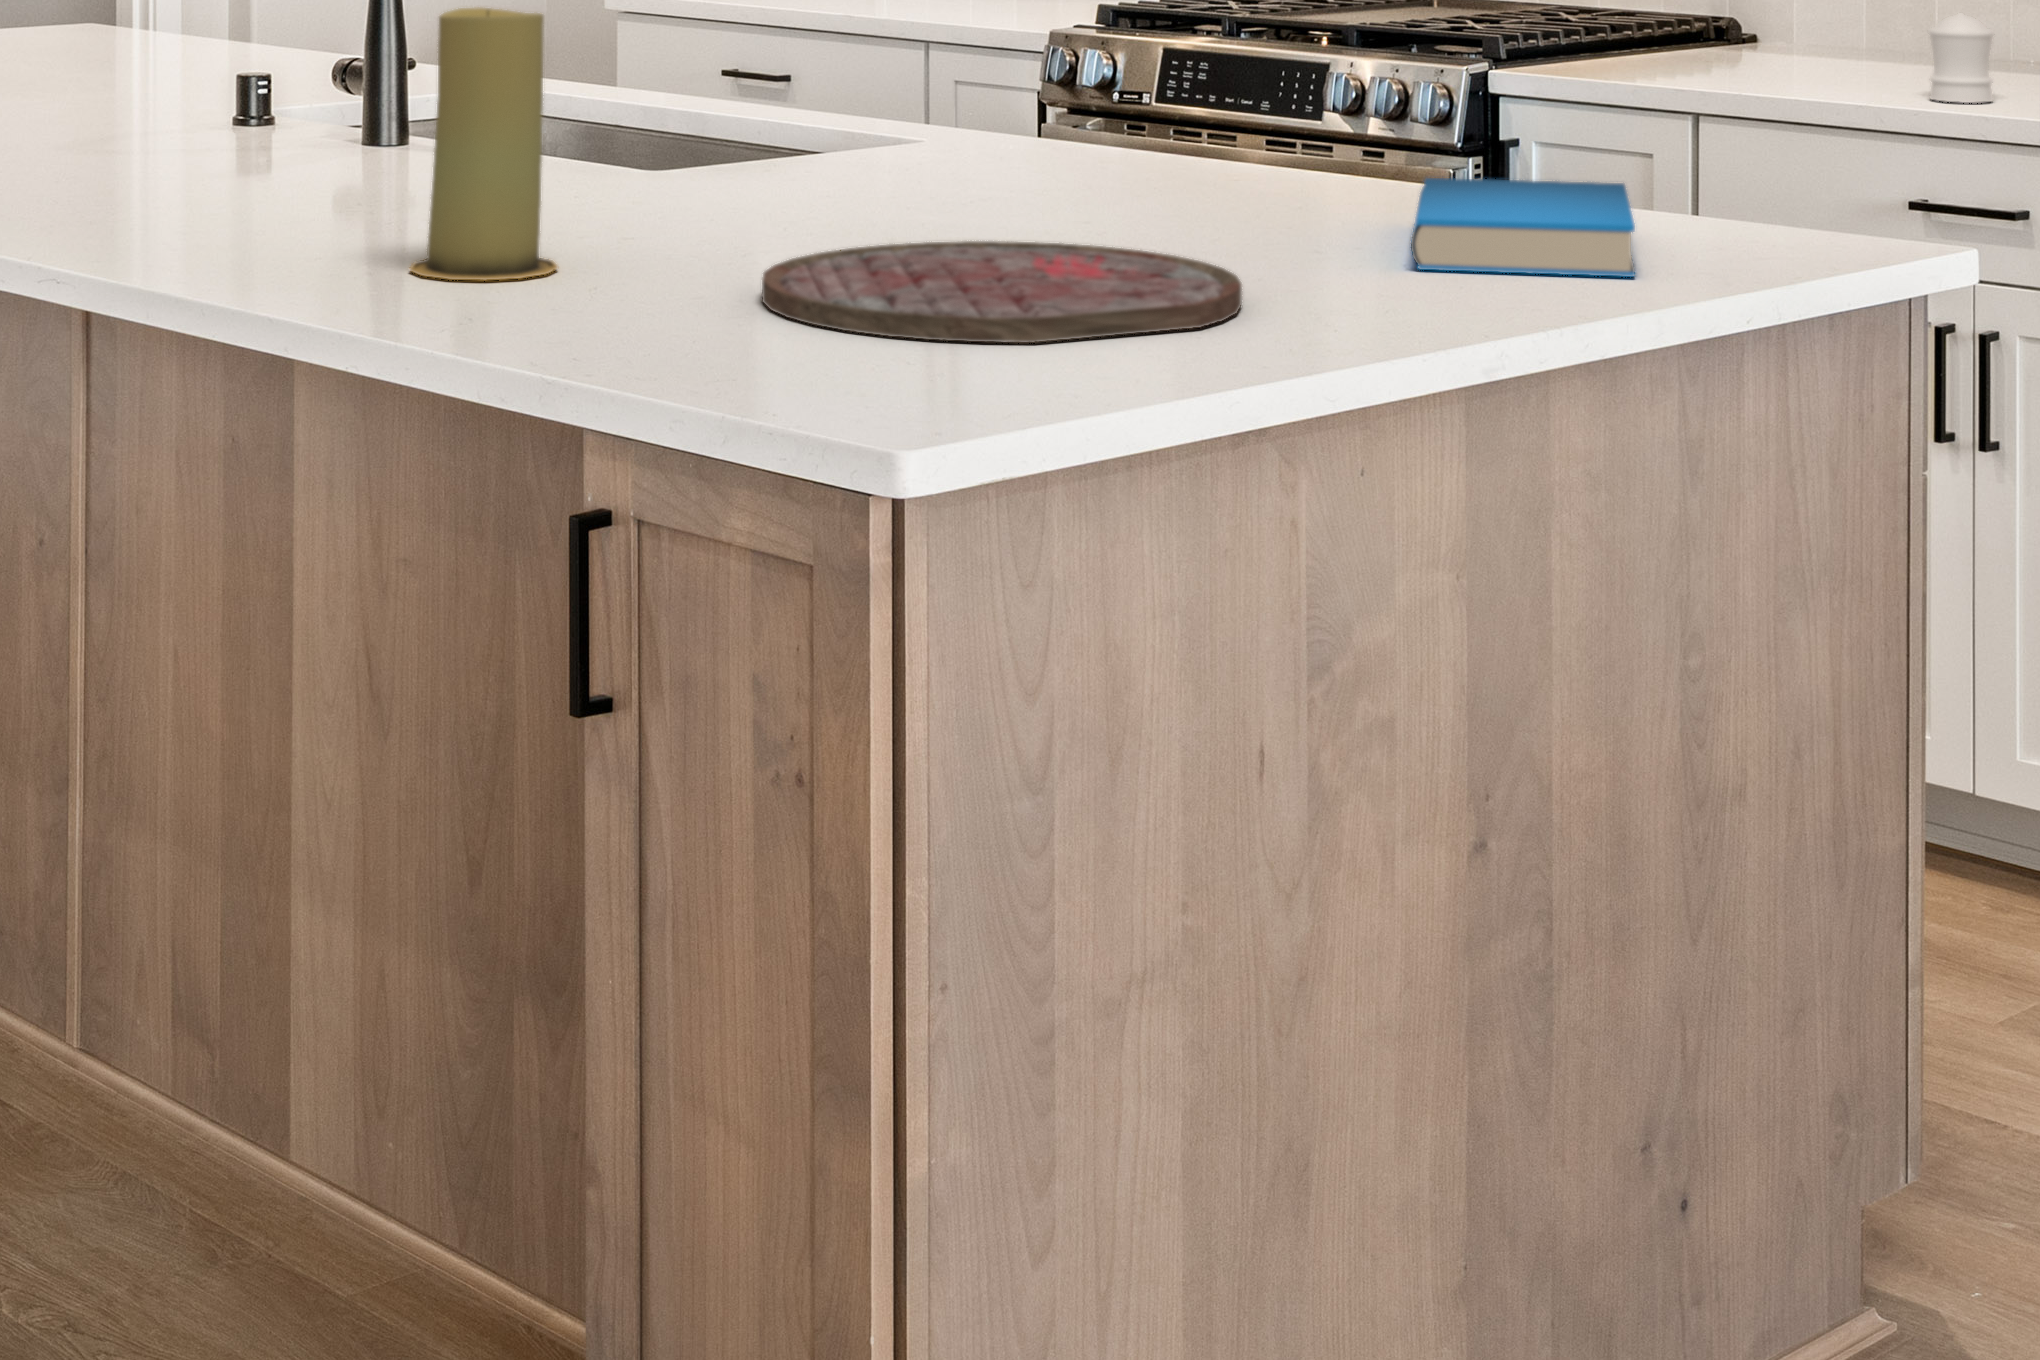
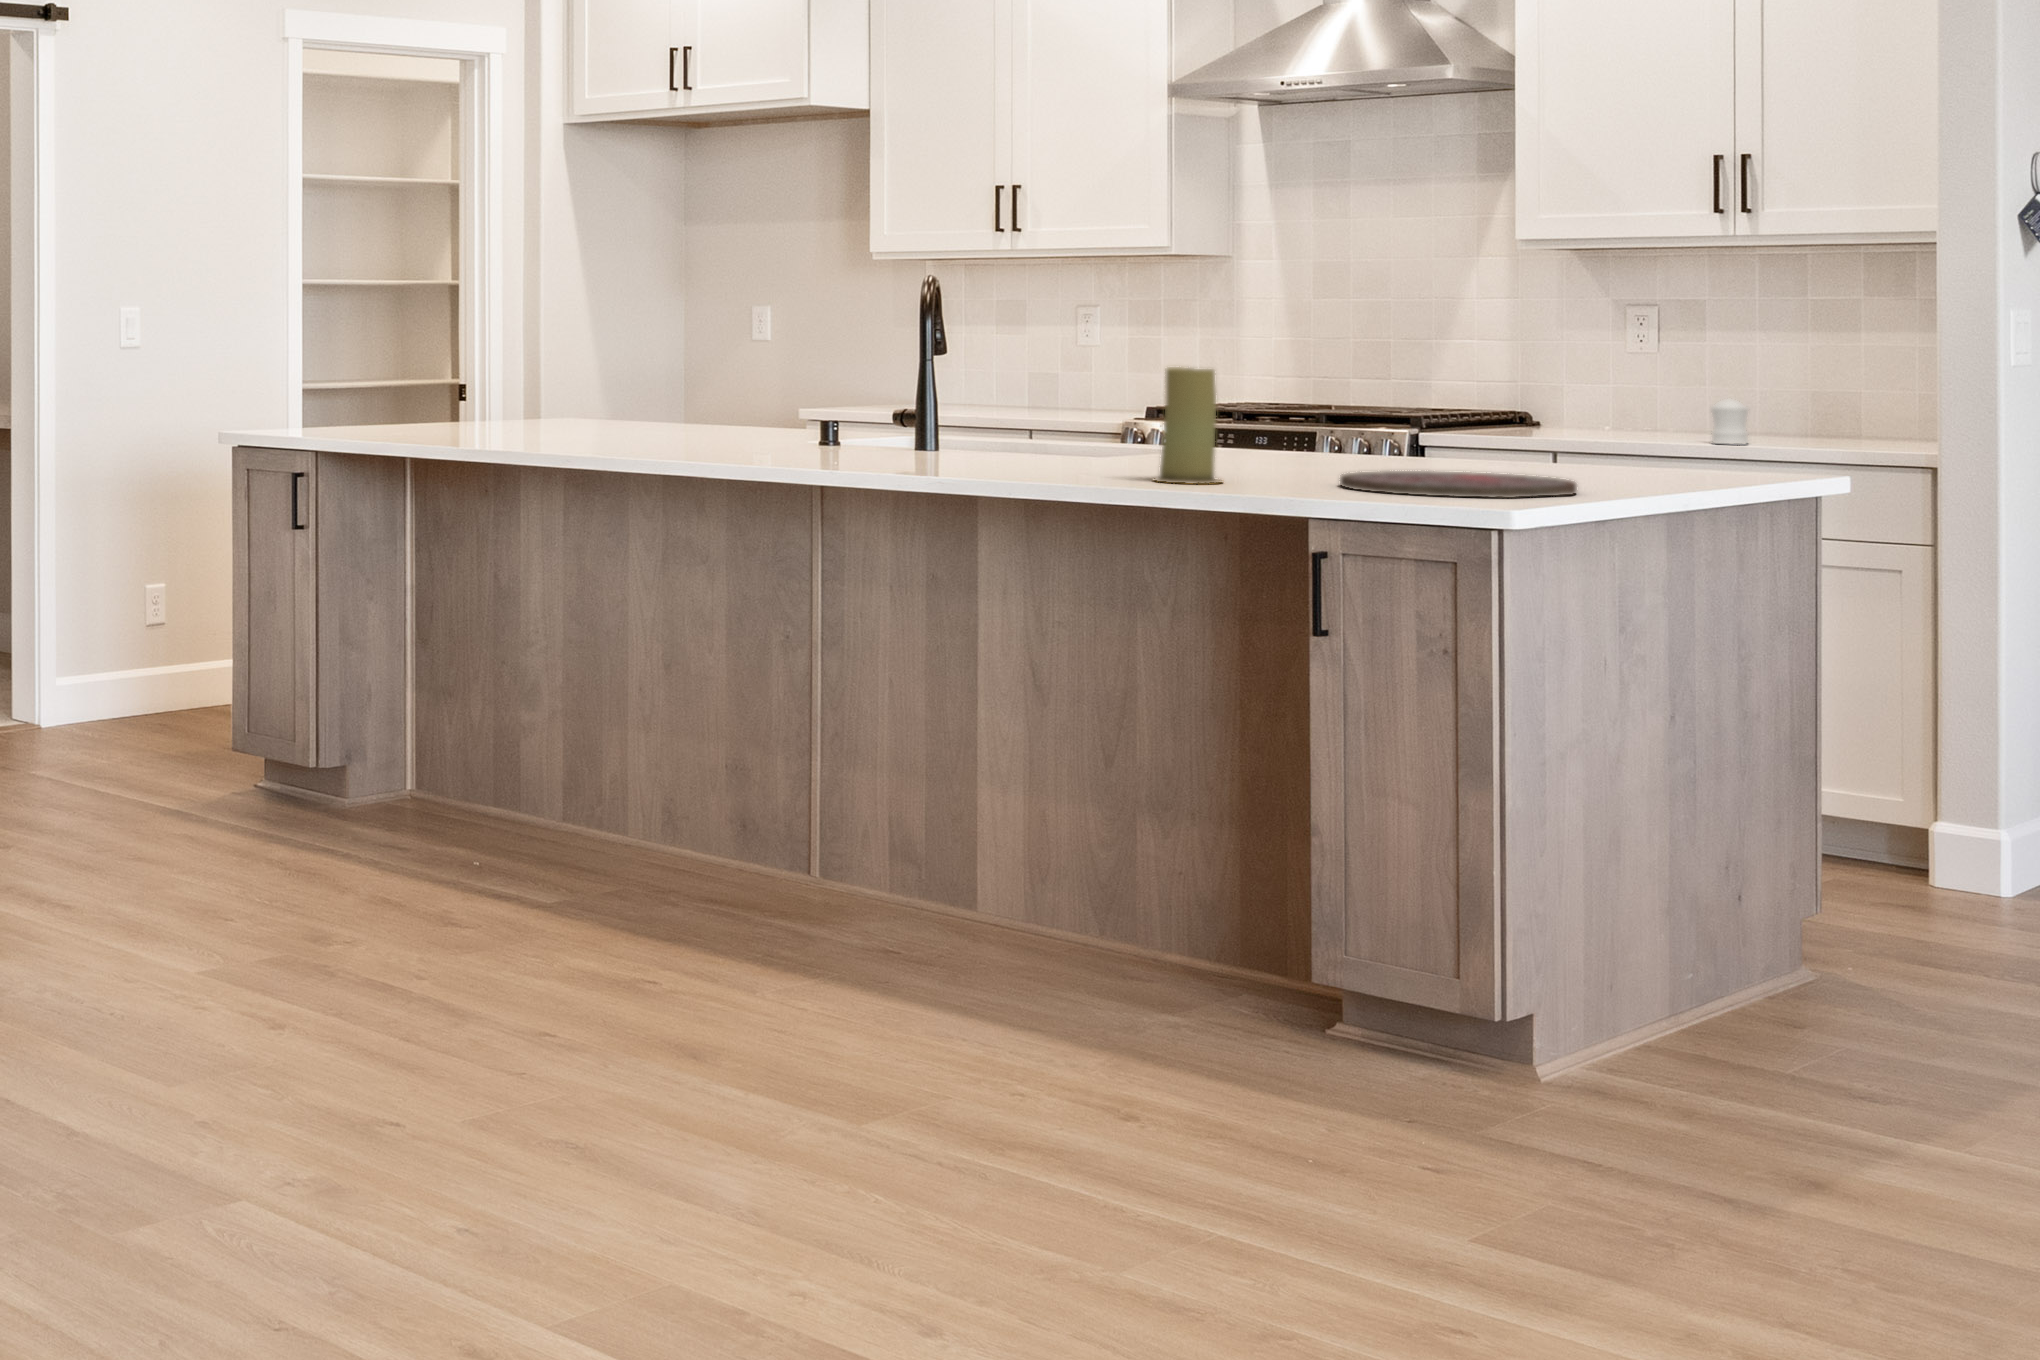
book: present [1411,178,1635,277] -> none [1578,451,1728,485]

